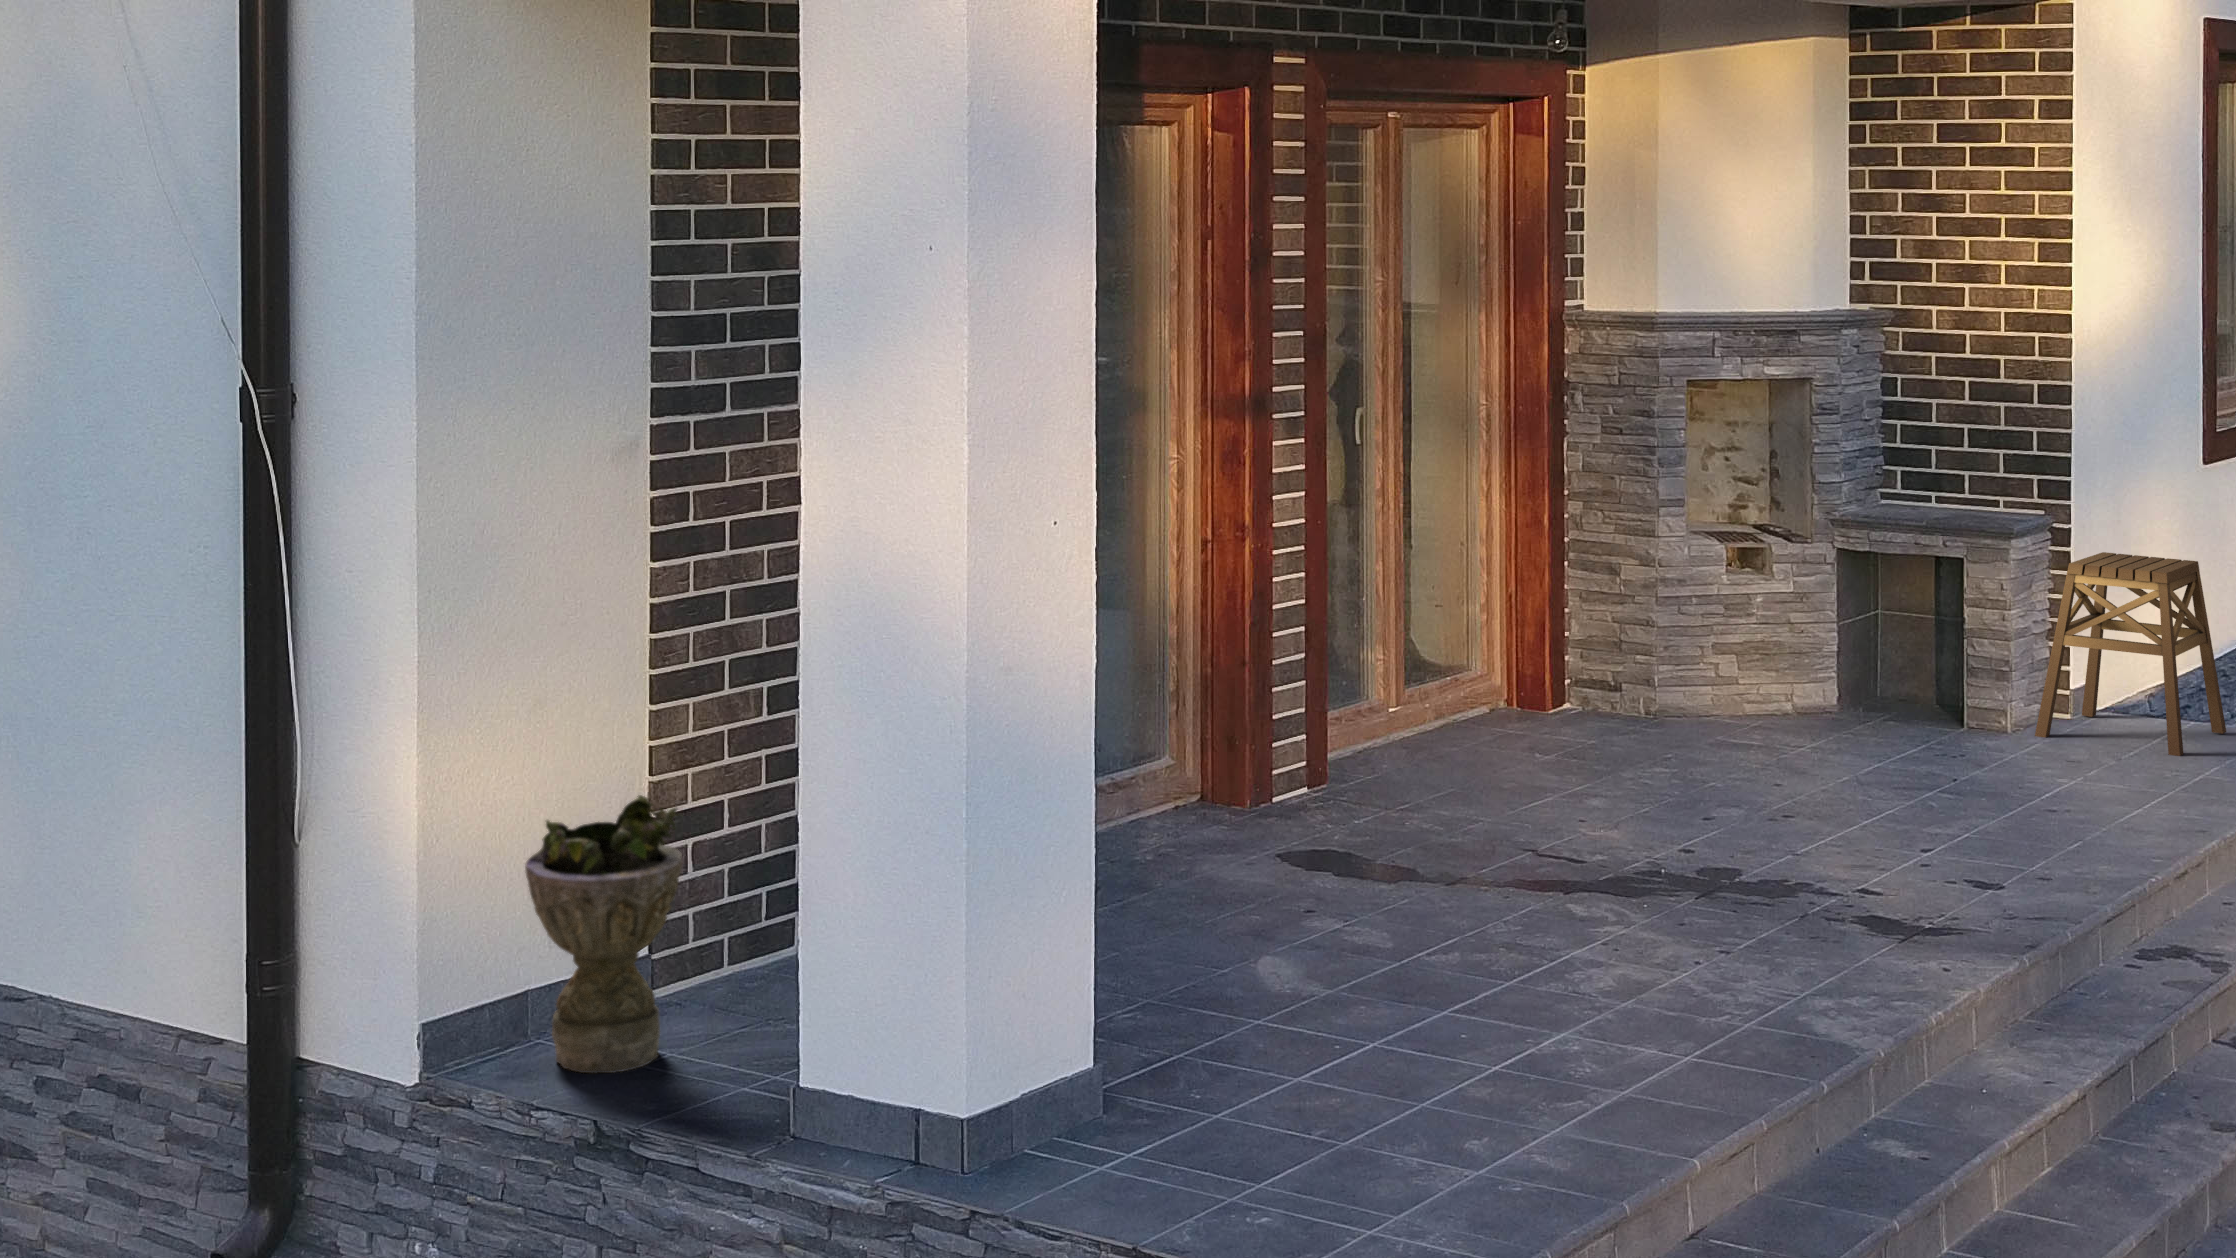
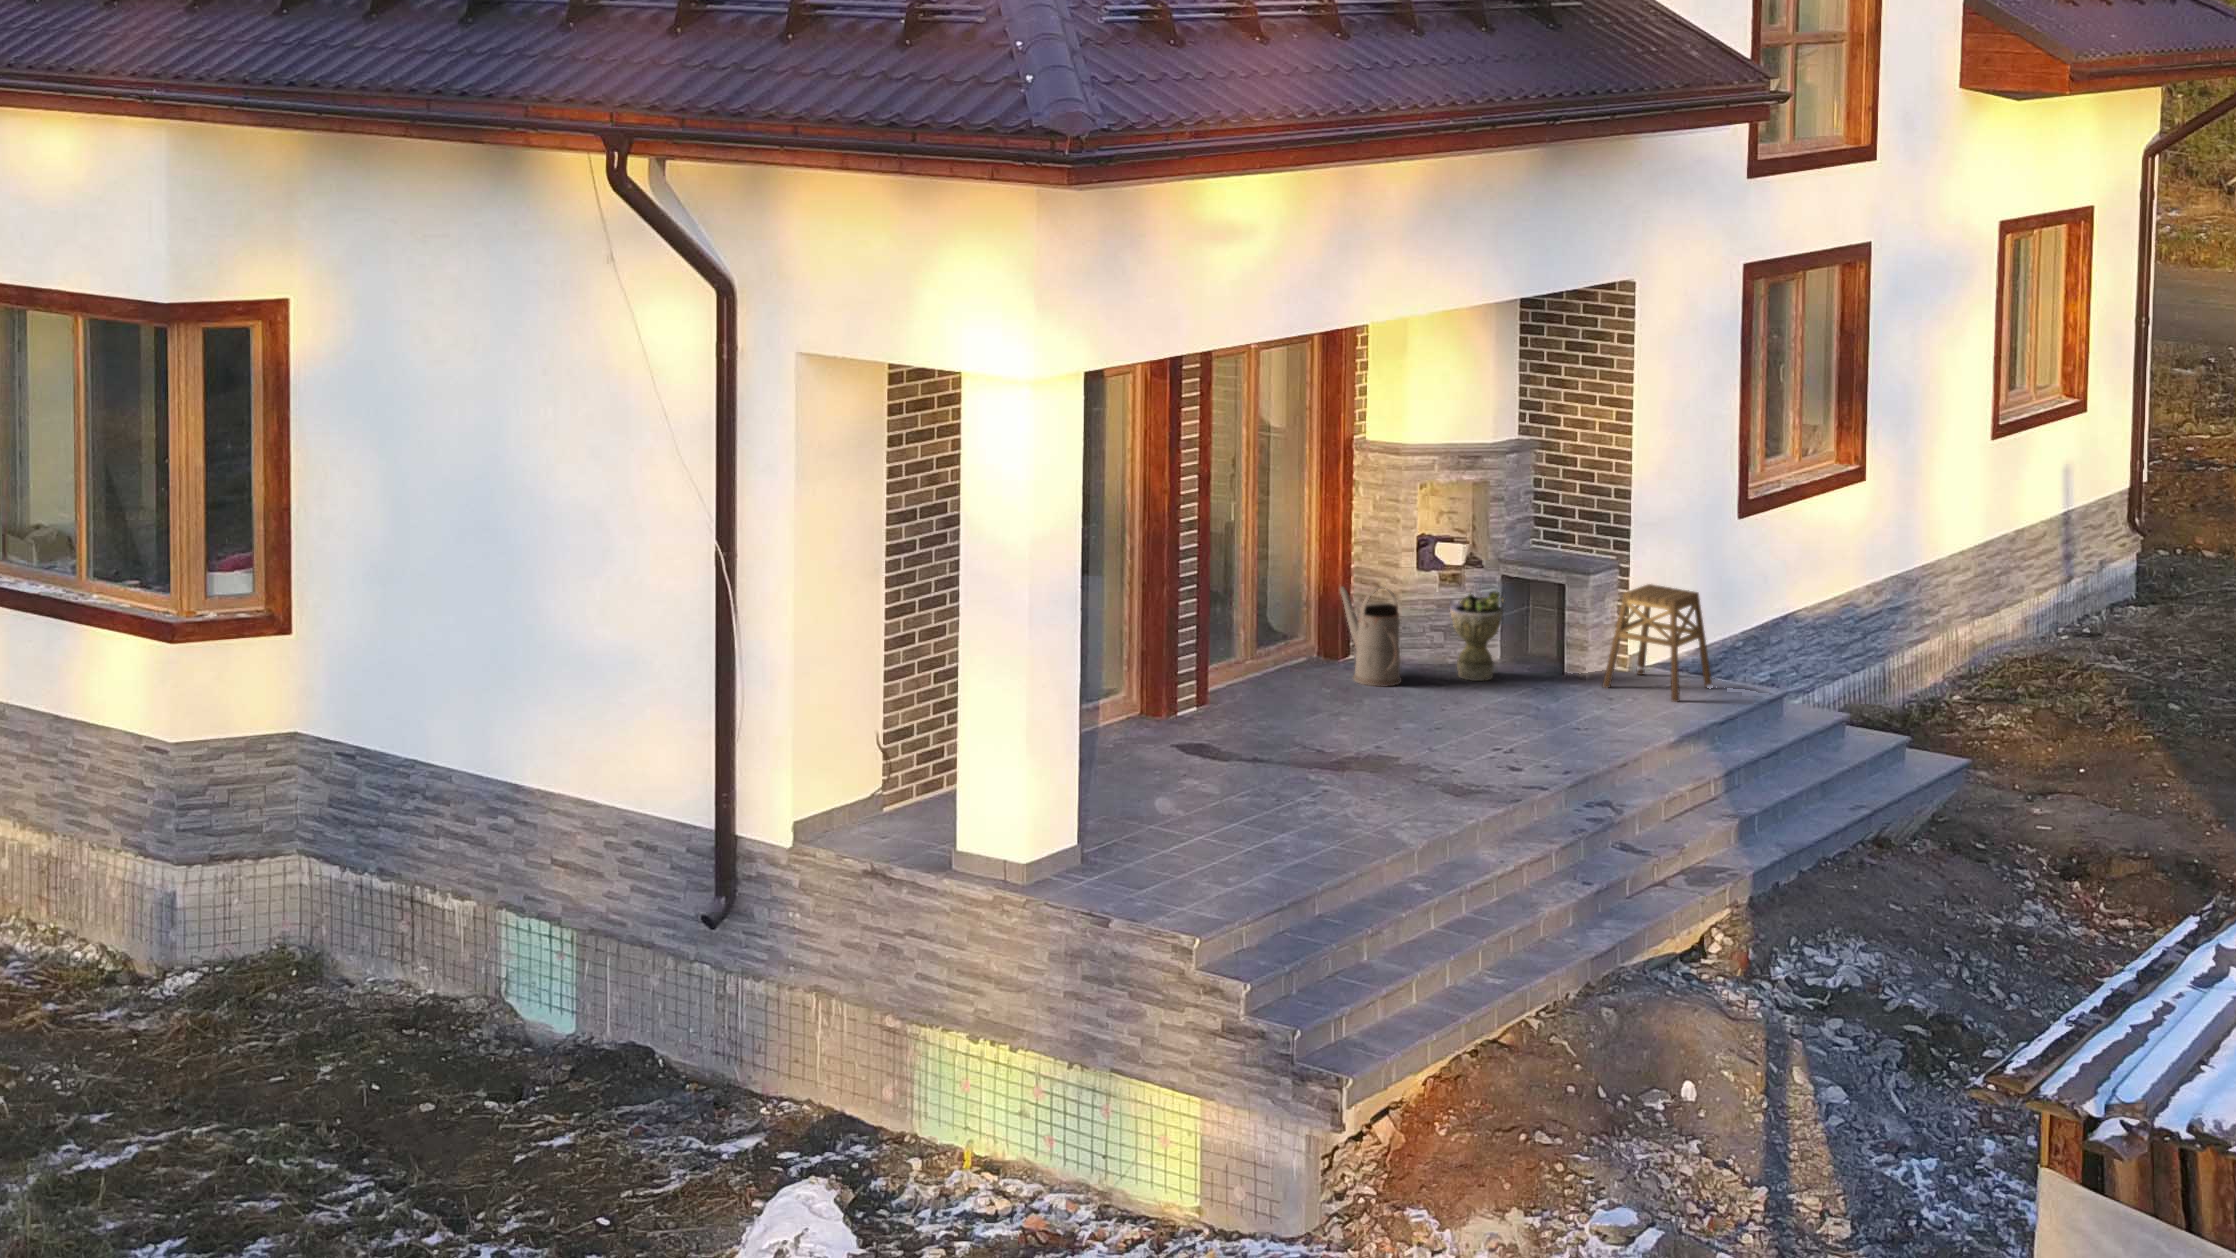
watering can: none [1557,561,1679,742] -> present [1340,586,1401,687]
planter: present [525,795,682,1073] -> present [1450,592,1504,681]

